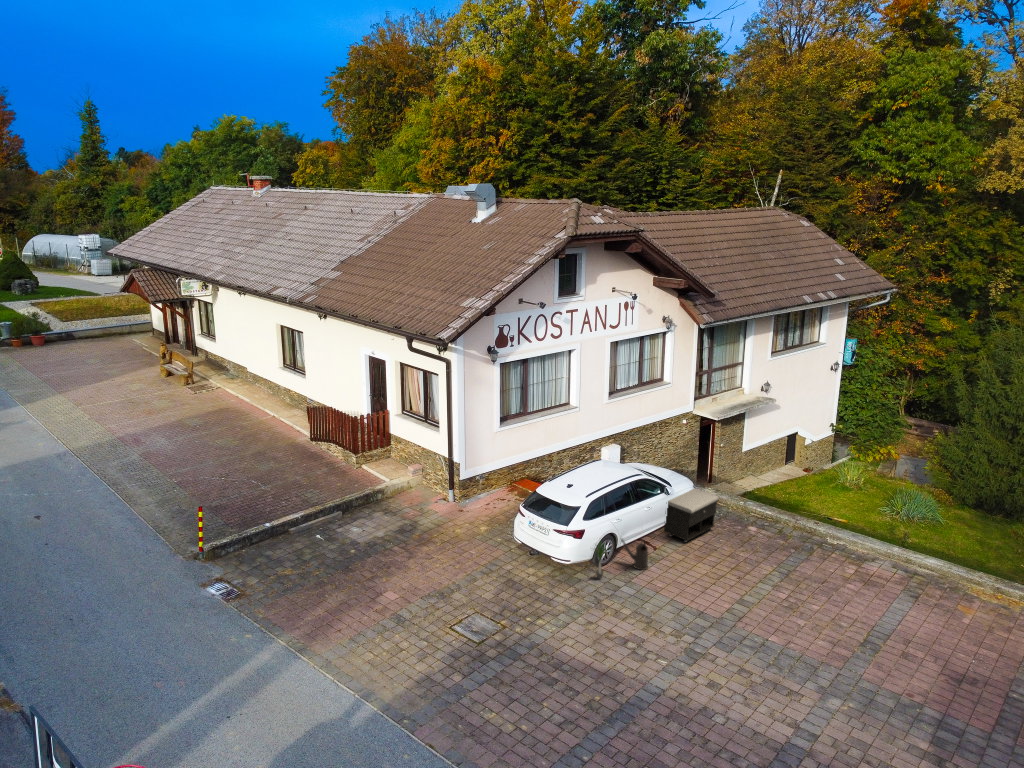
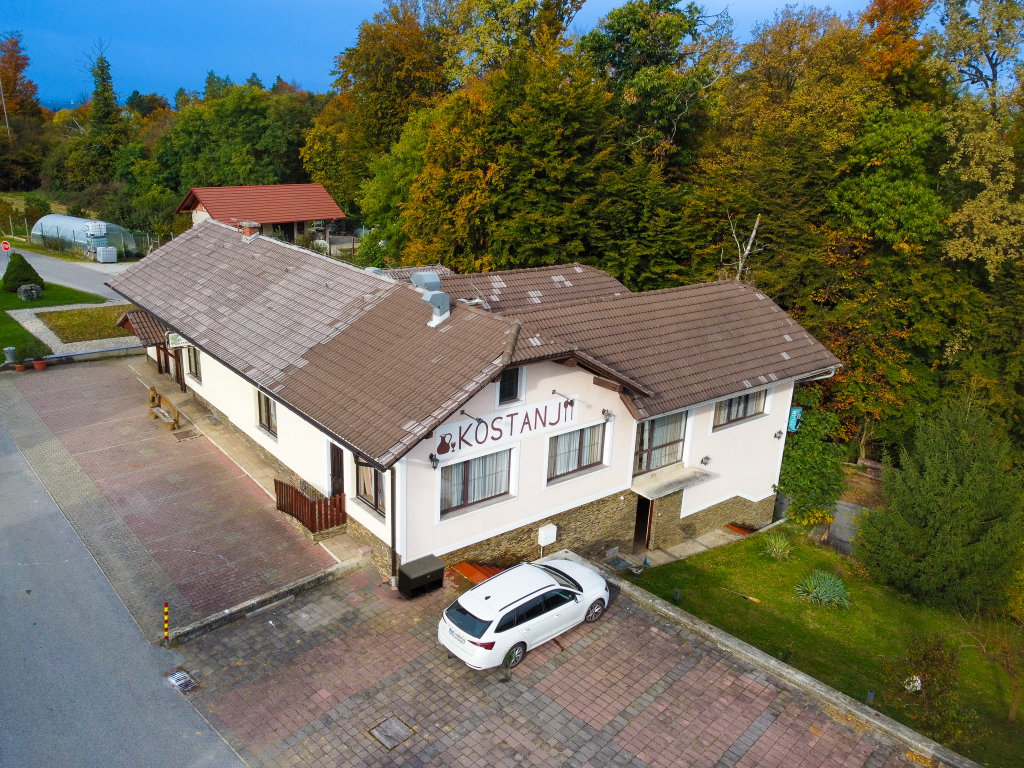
storage bench: present [664,489,718,542] -> present [397,554,445,601]
watering can: present [622,540,649,570] -> none [532,642,557,672]

